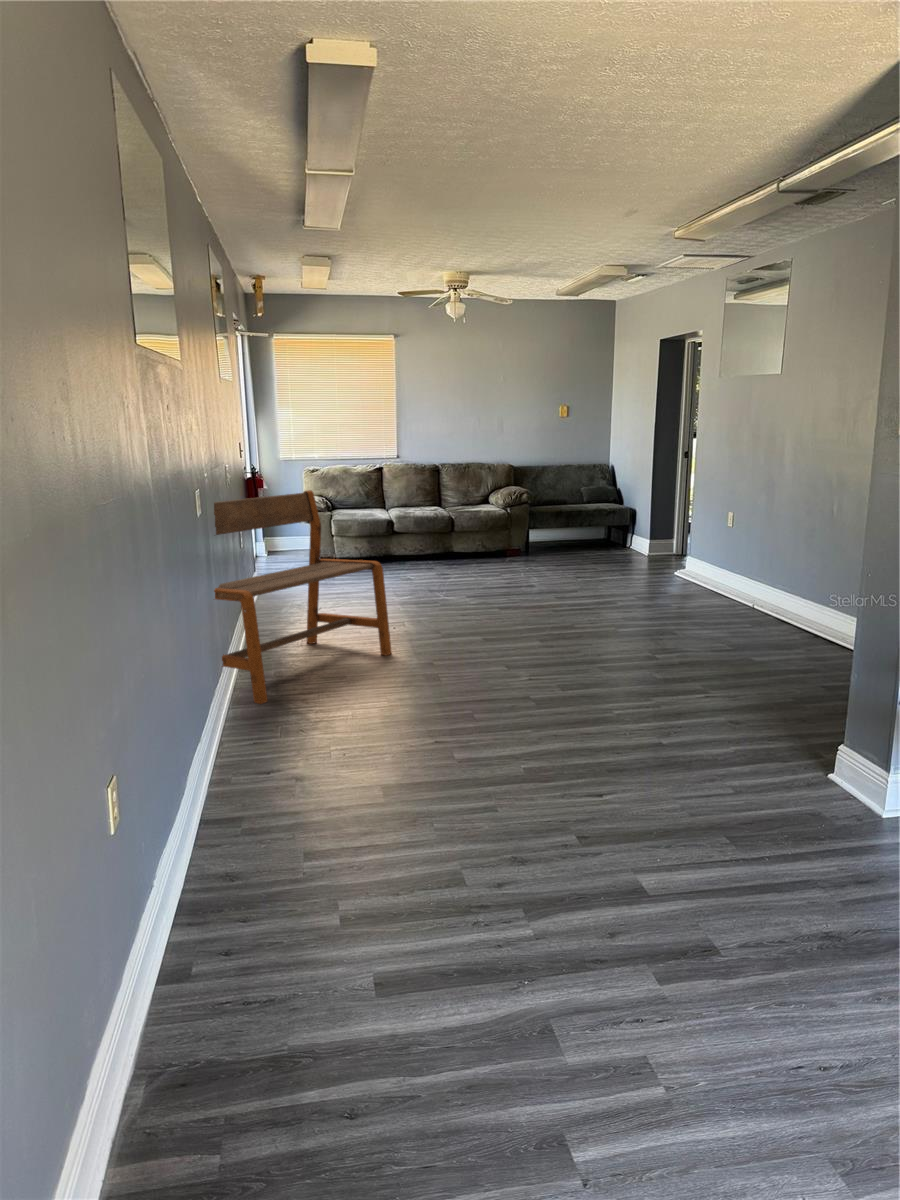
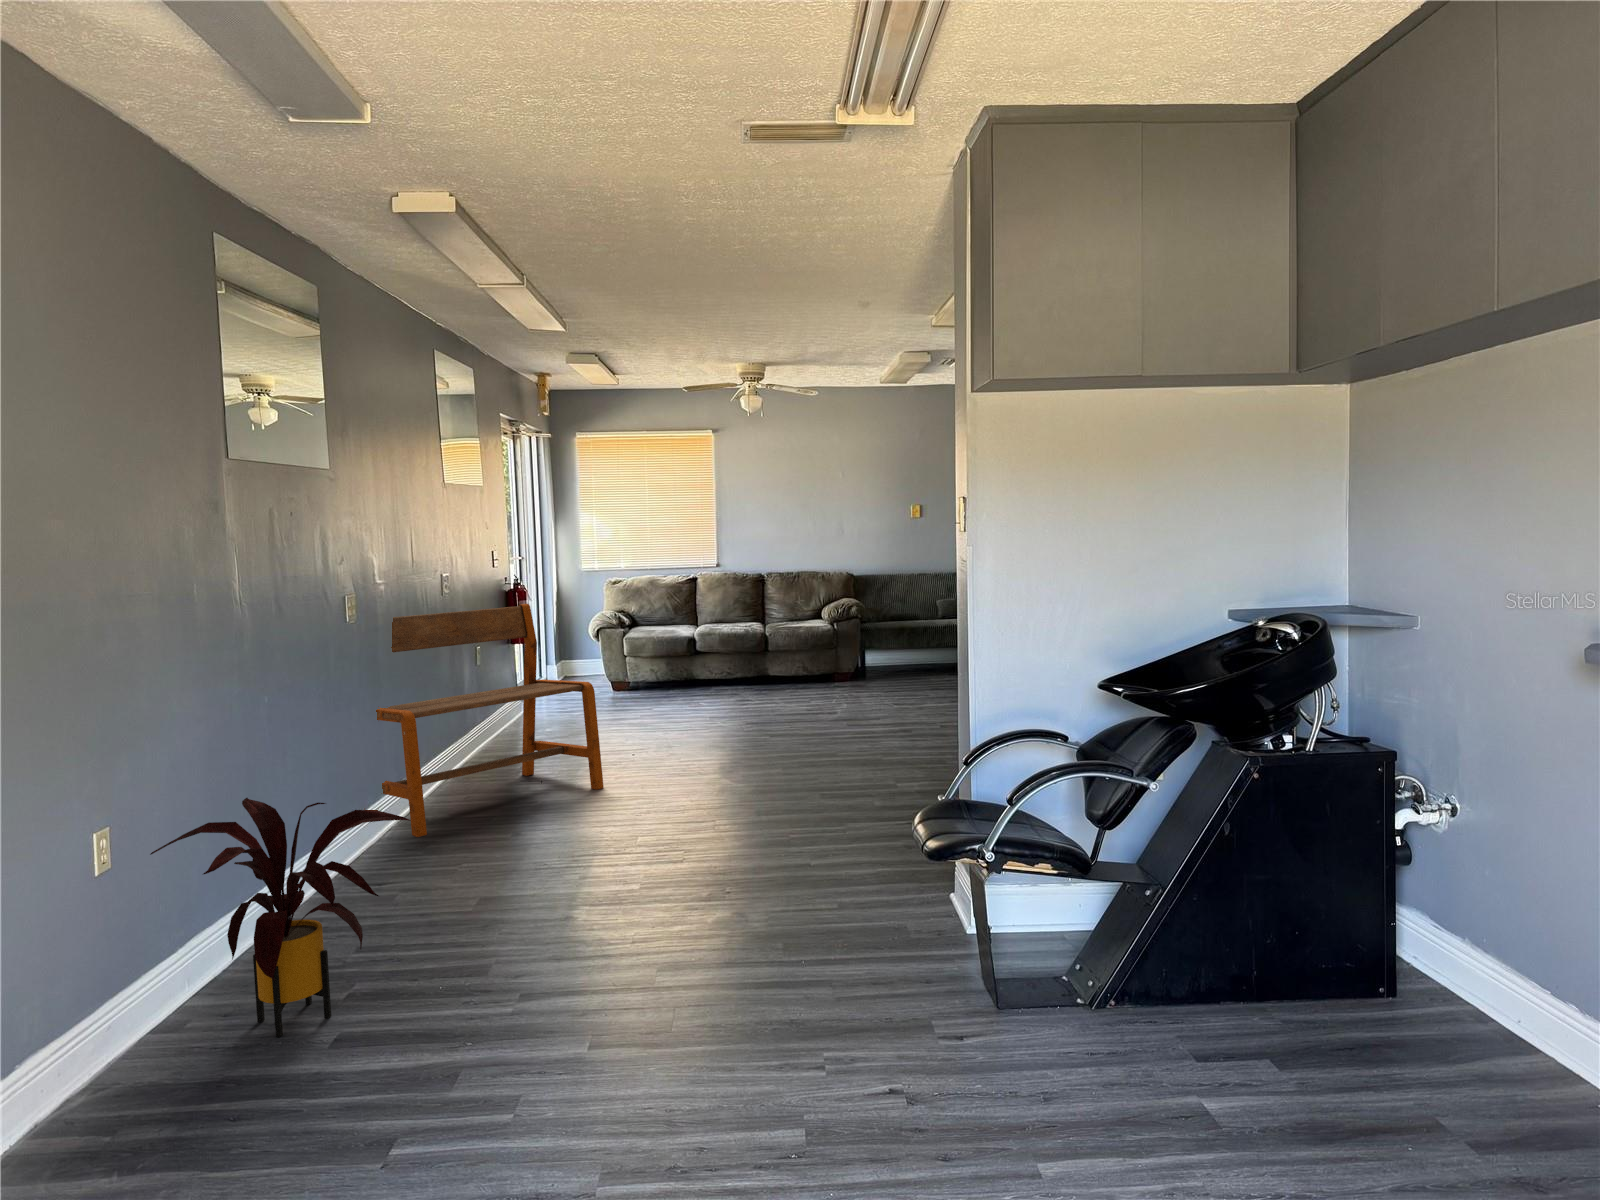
house plant: none [155,684,386,911] -> present [150,798,410,1037]

